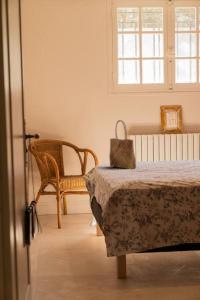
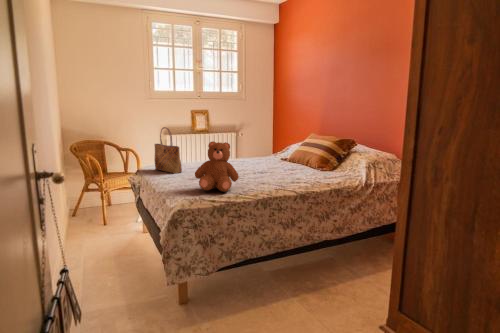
teddy bear: none [139,129,184,179] -> present [195,141,239,192]

